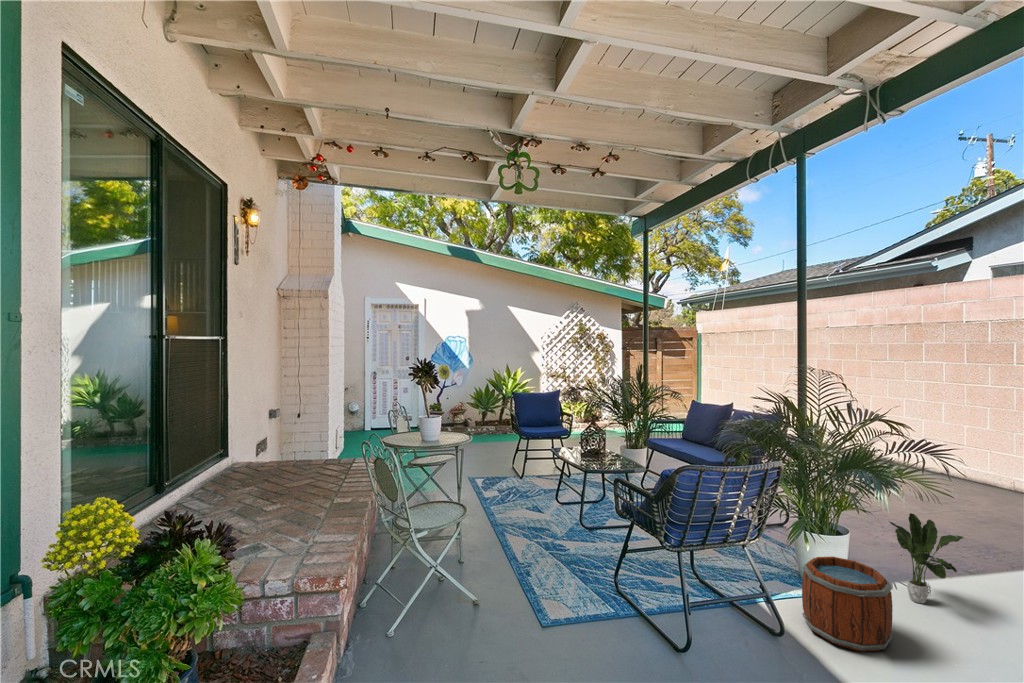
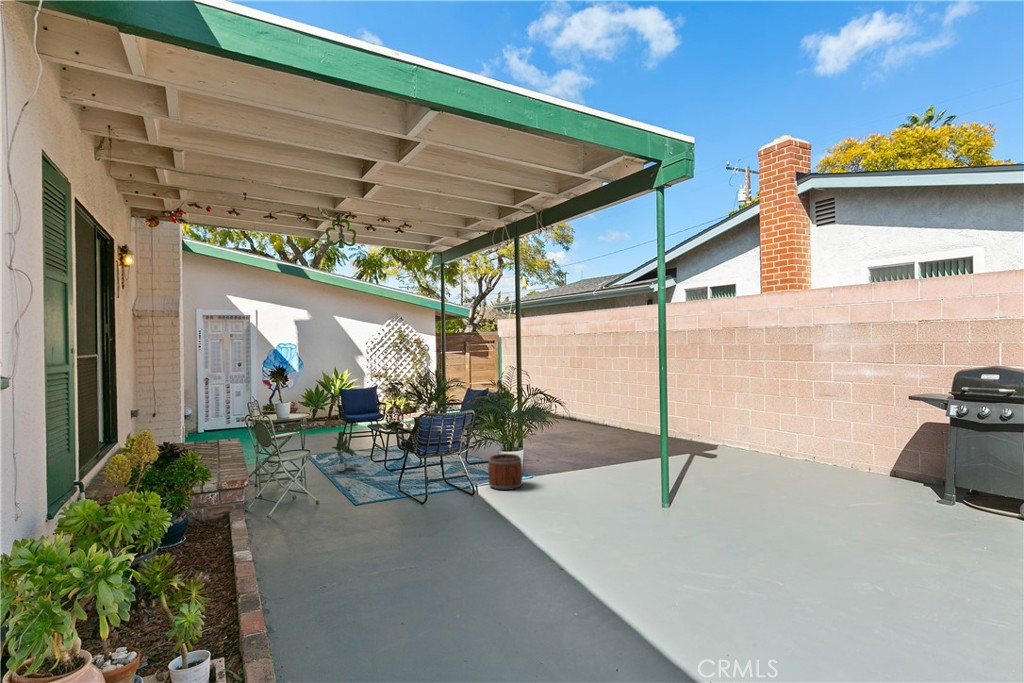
potted plant: present [890,513,963,603] -> present [332,431,356,471]

